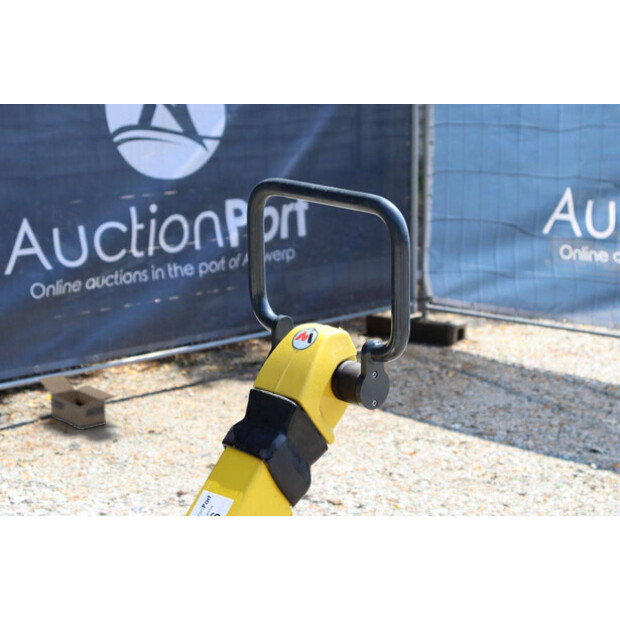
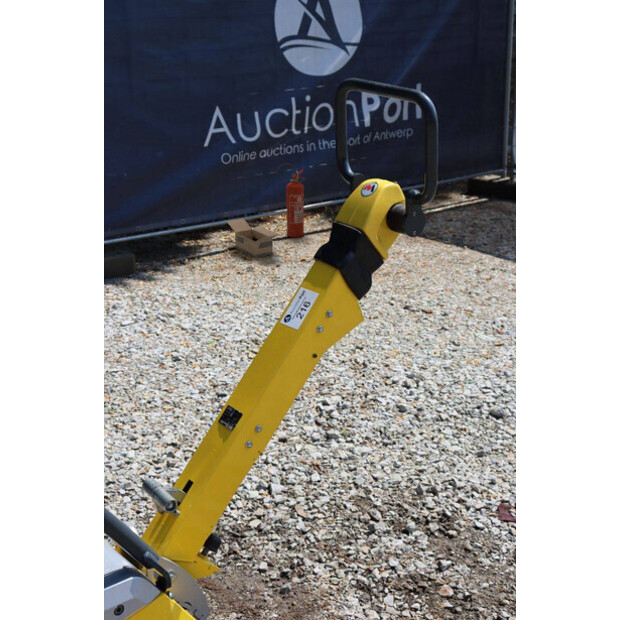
fire extinguisher: none [110,296,150,399] -> present [277,163,305,237]

